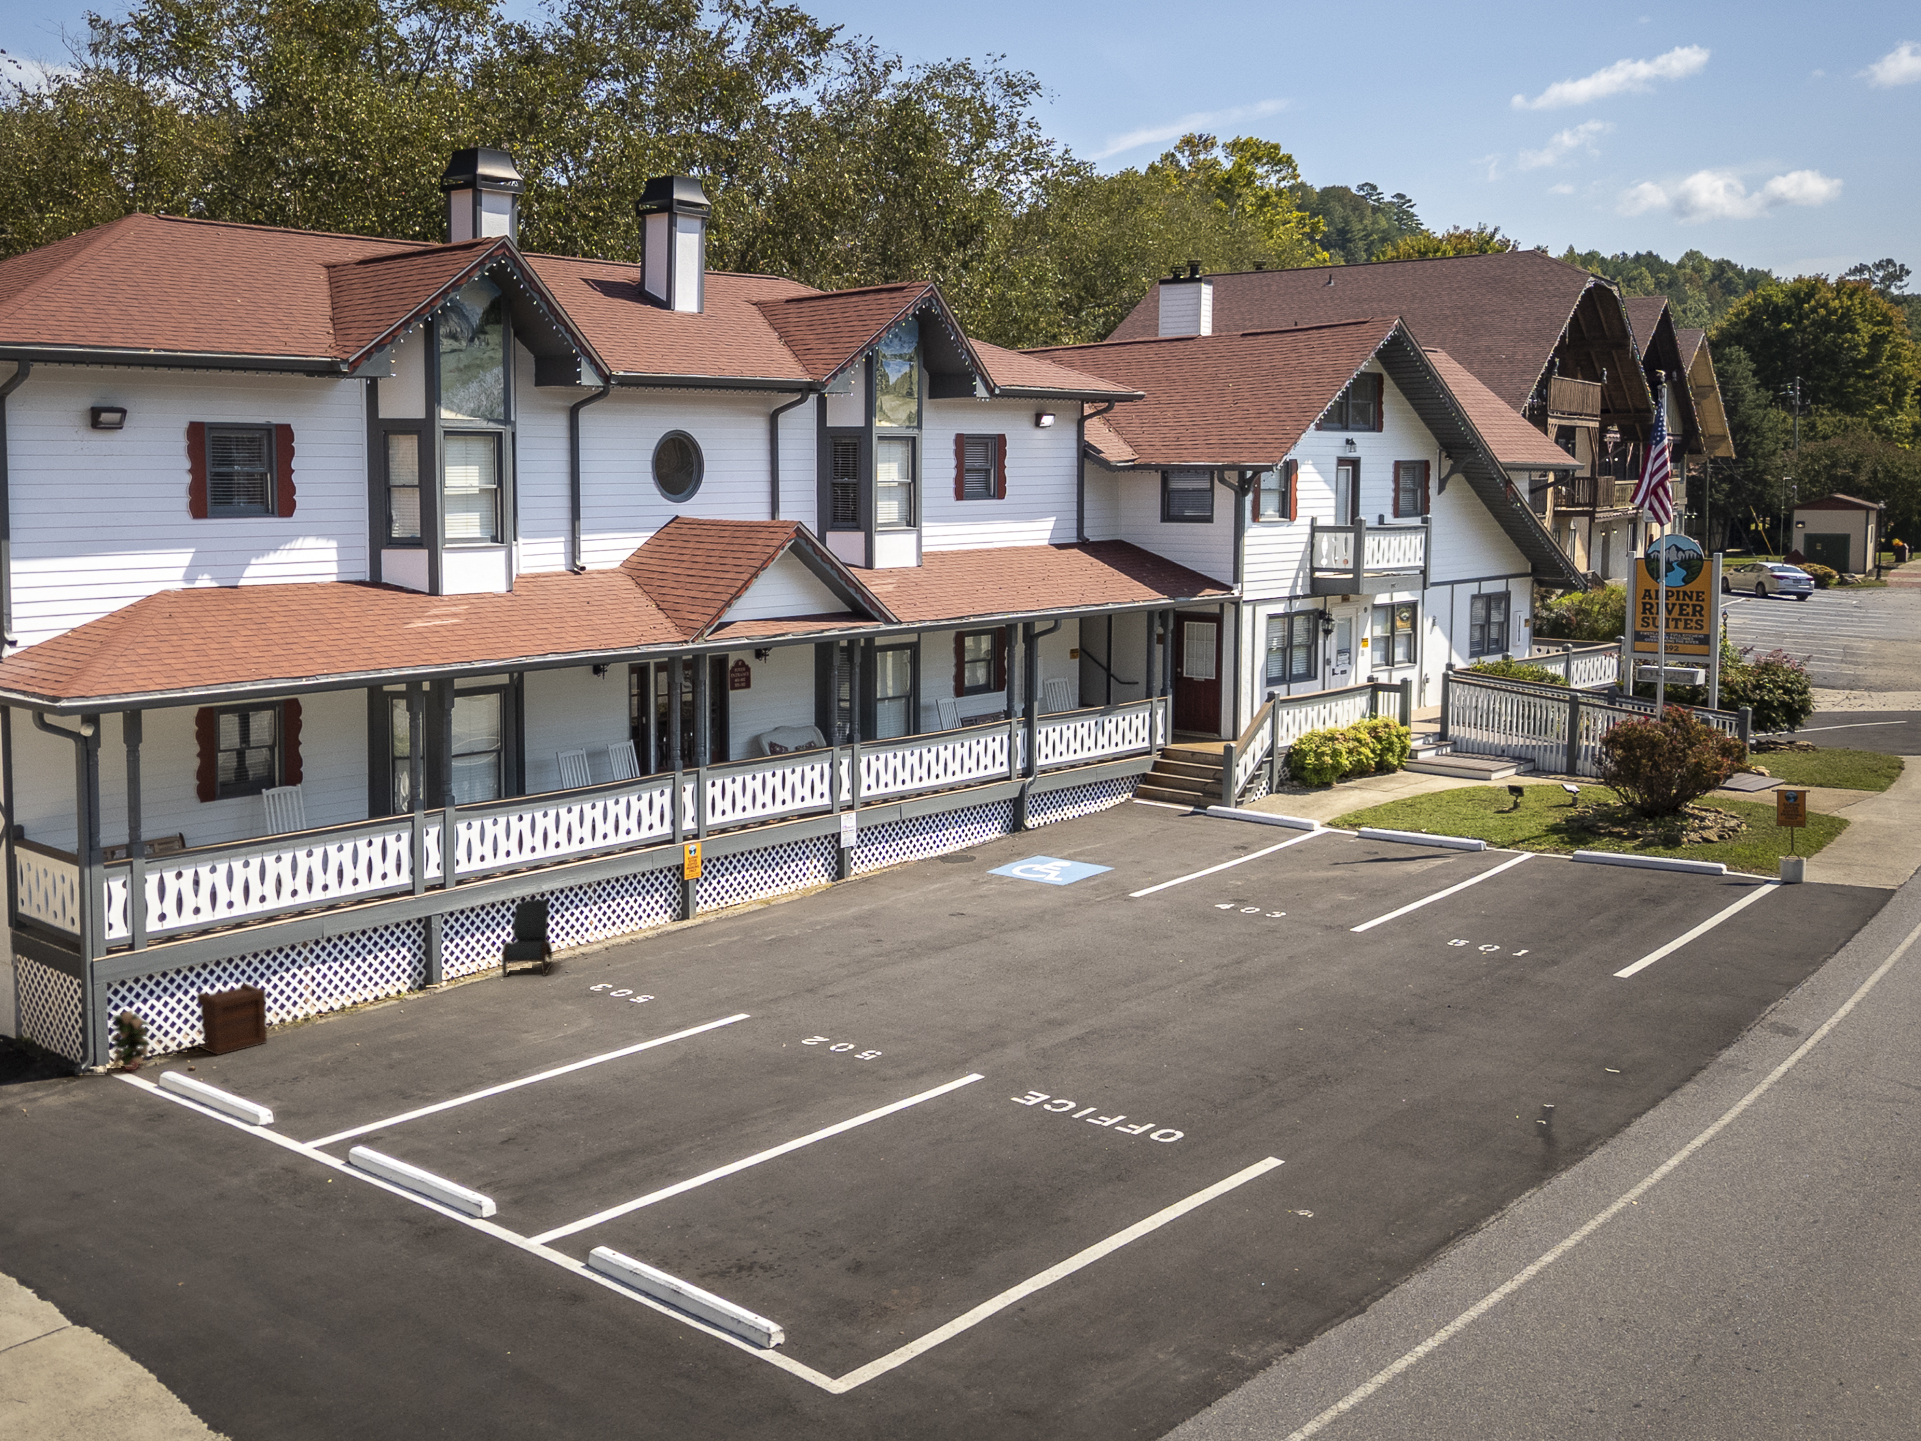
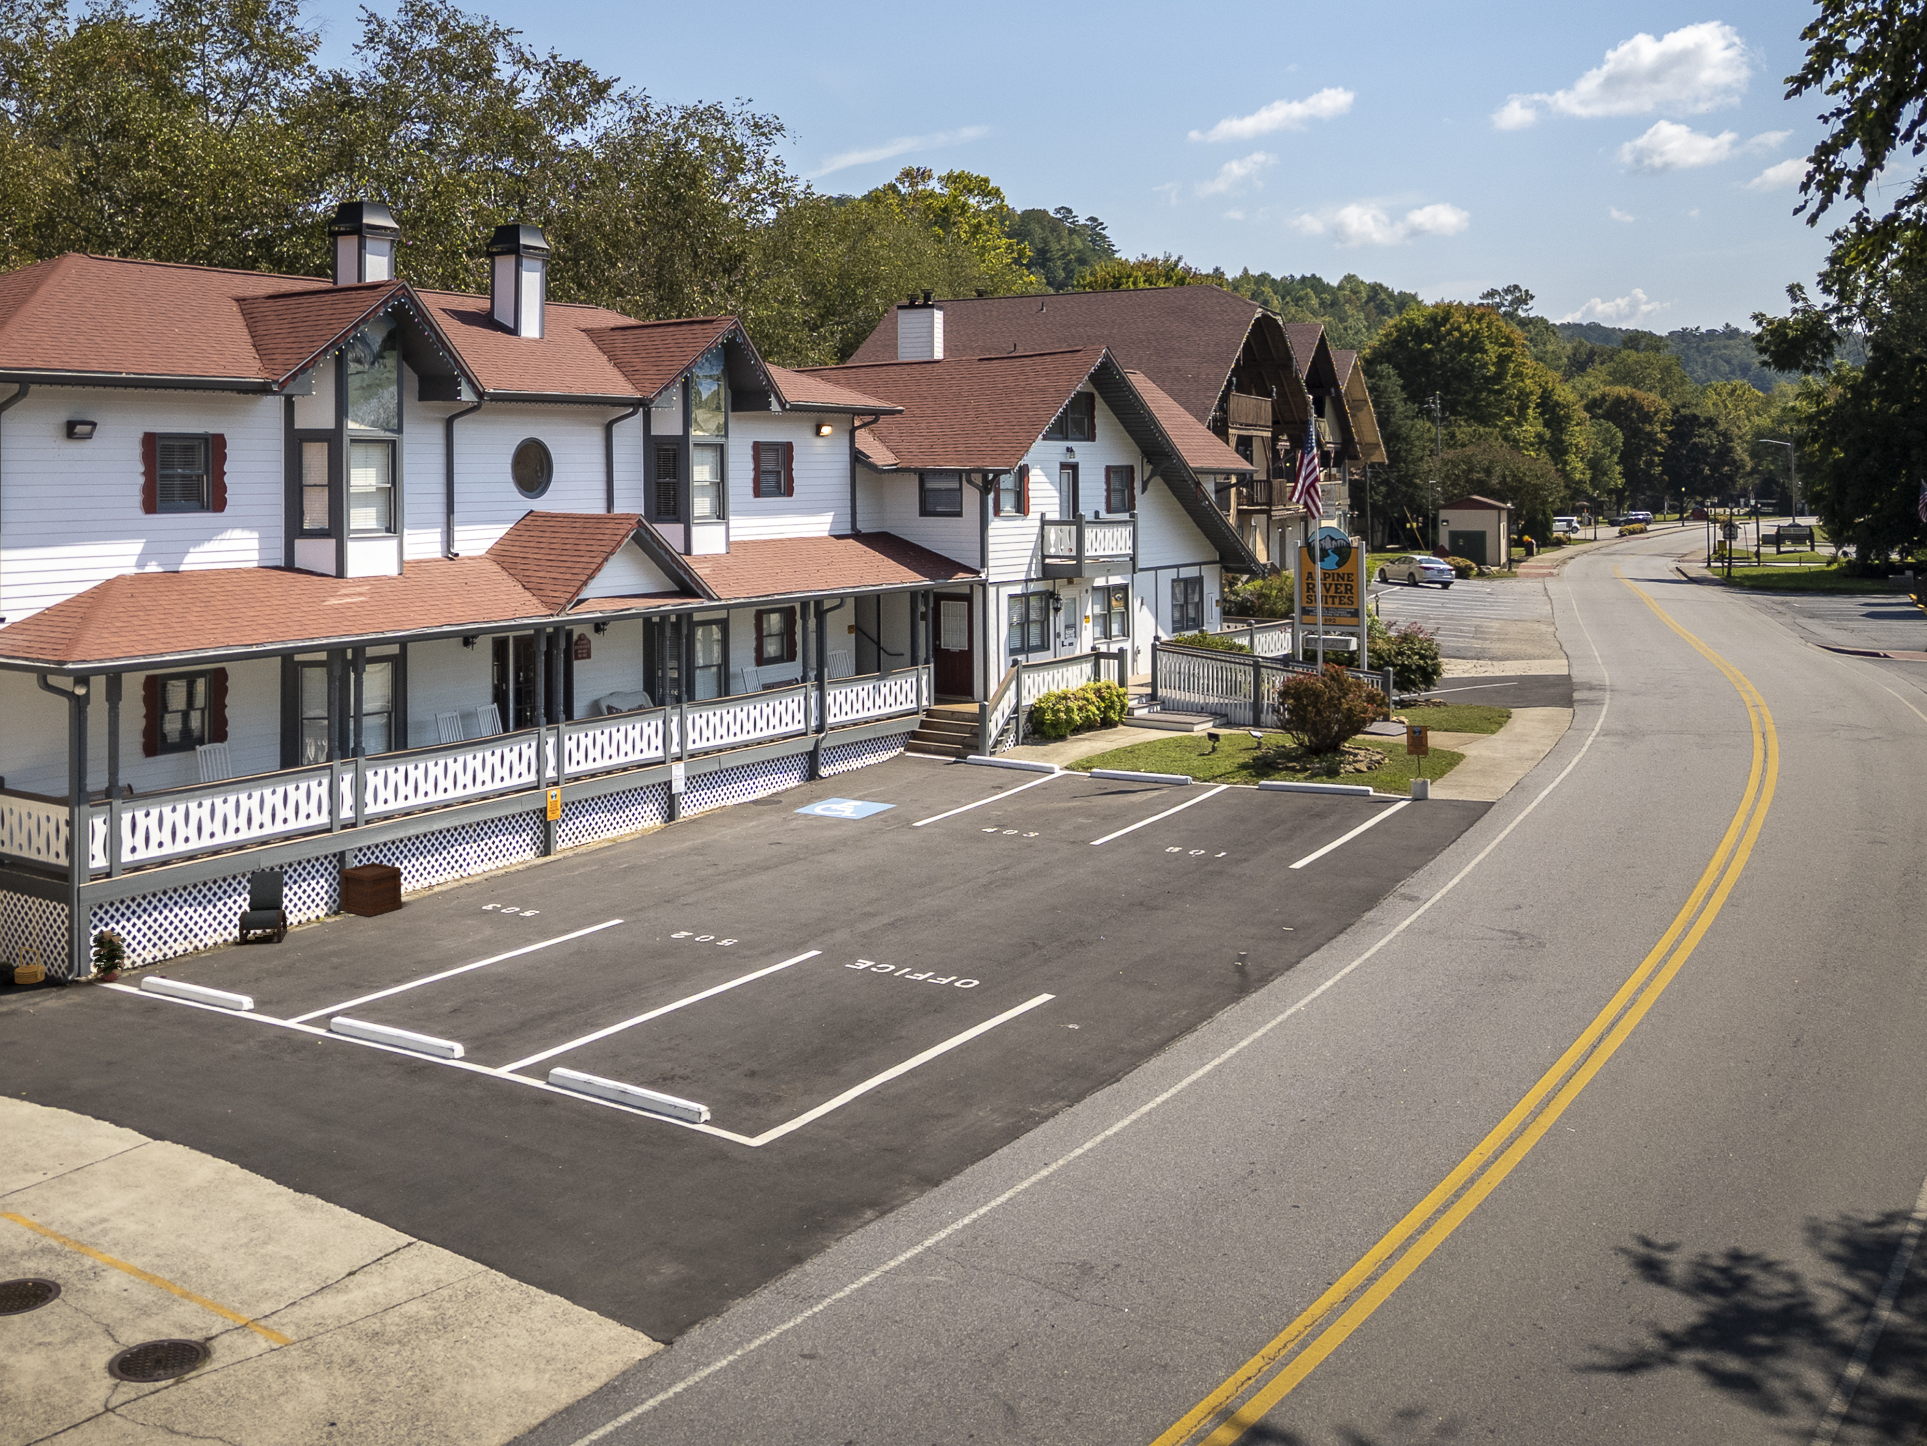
lounge chair: present [502,899,553,977] -> present [238,871,287,944]
wooden crate: present [197,984,267,1055] -> present [341,863,402,917]
woven basket: none [24,1026,61,1070] -> present [14,947,45,984]

